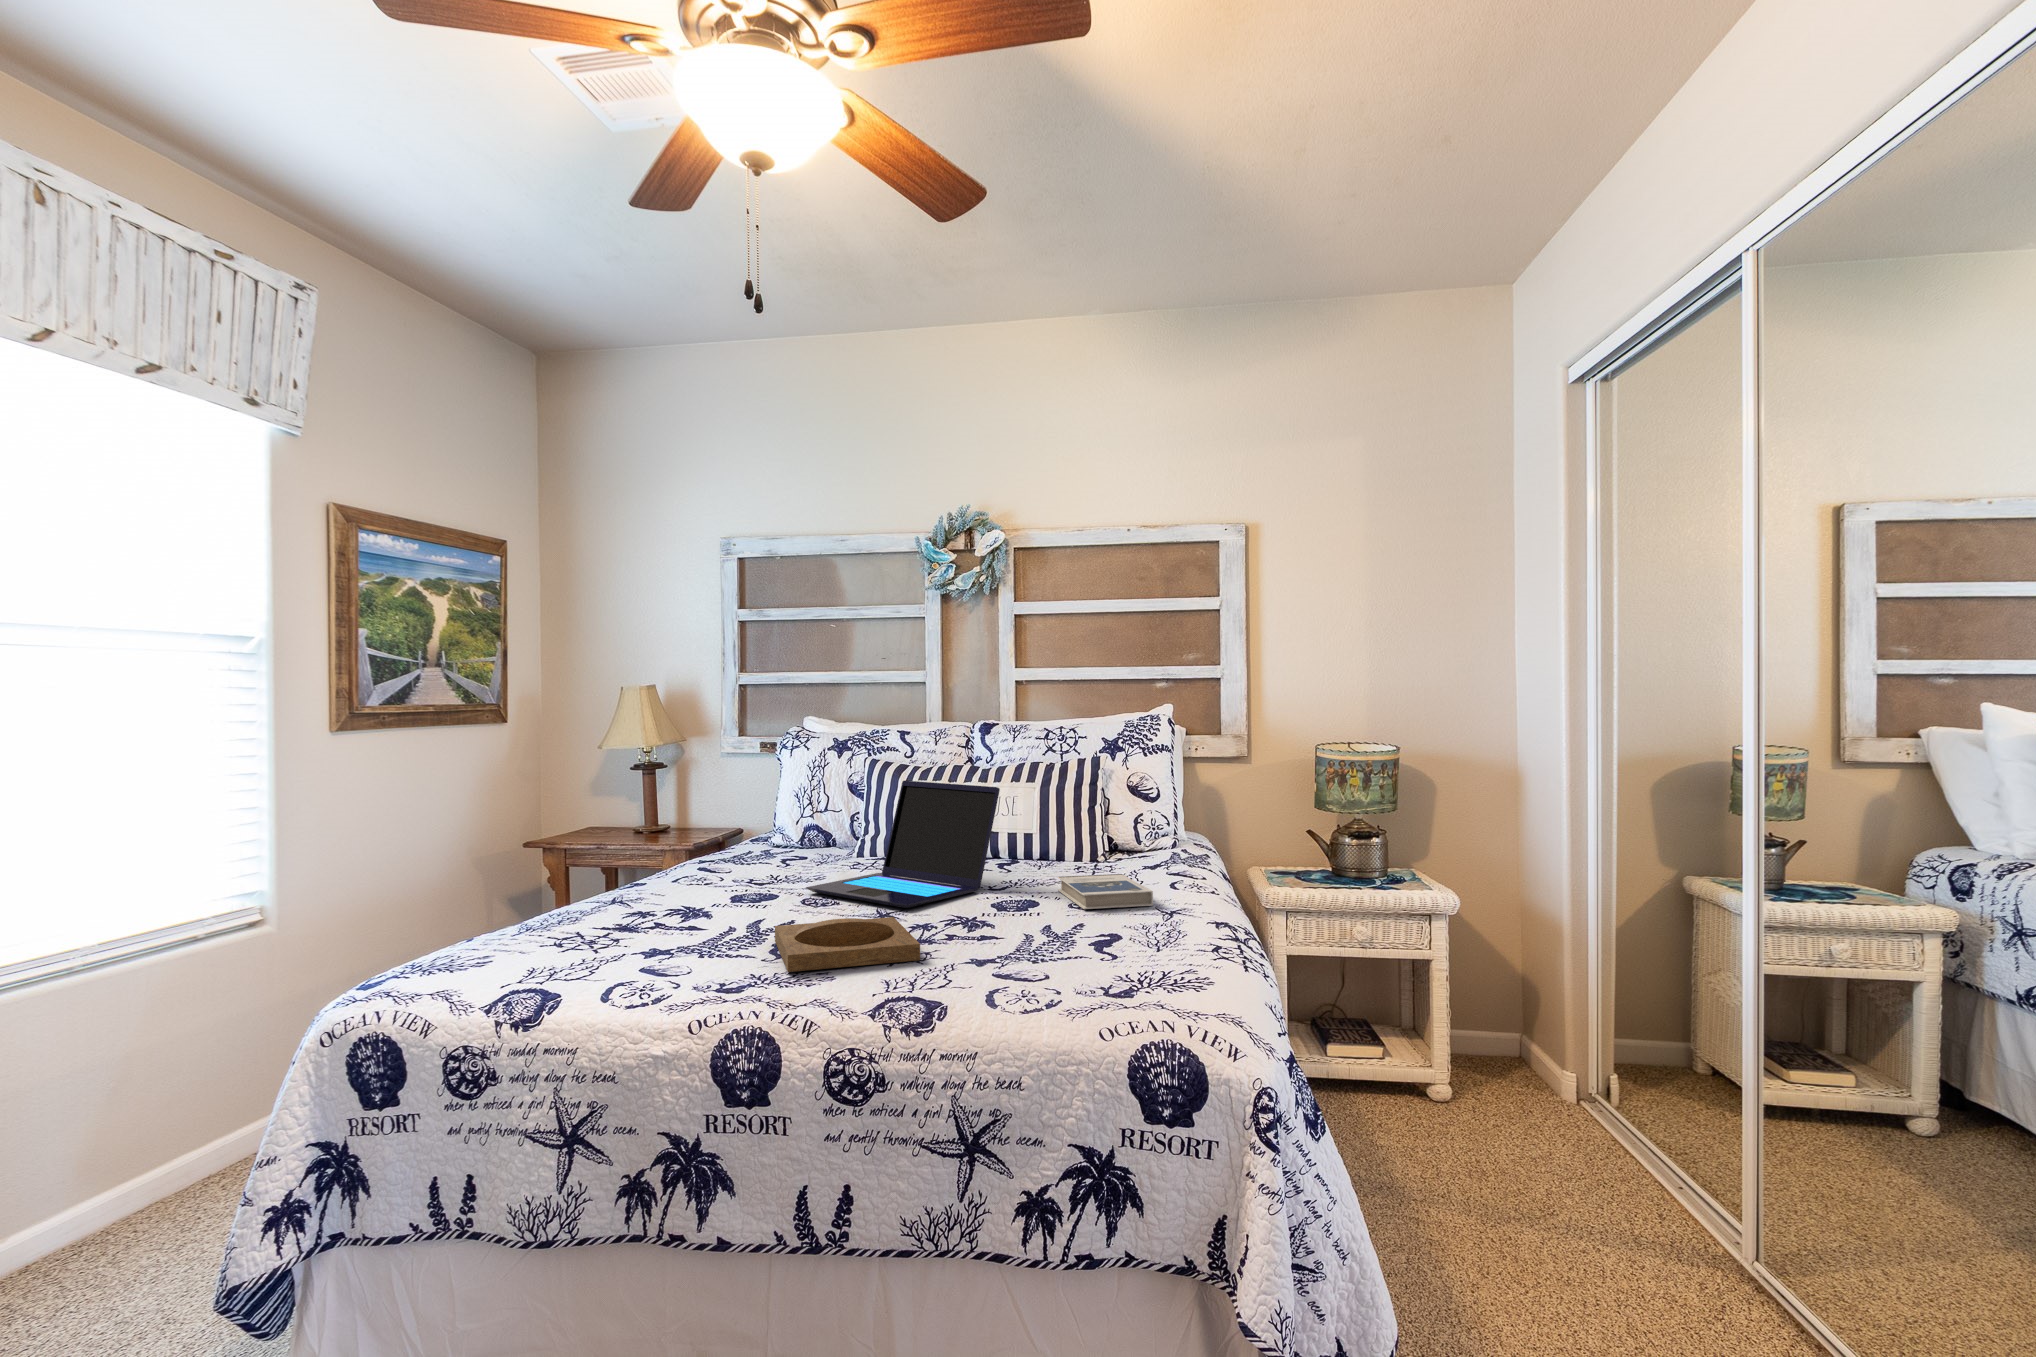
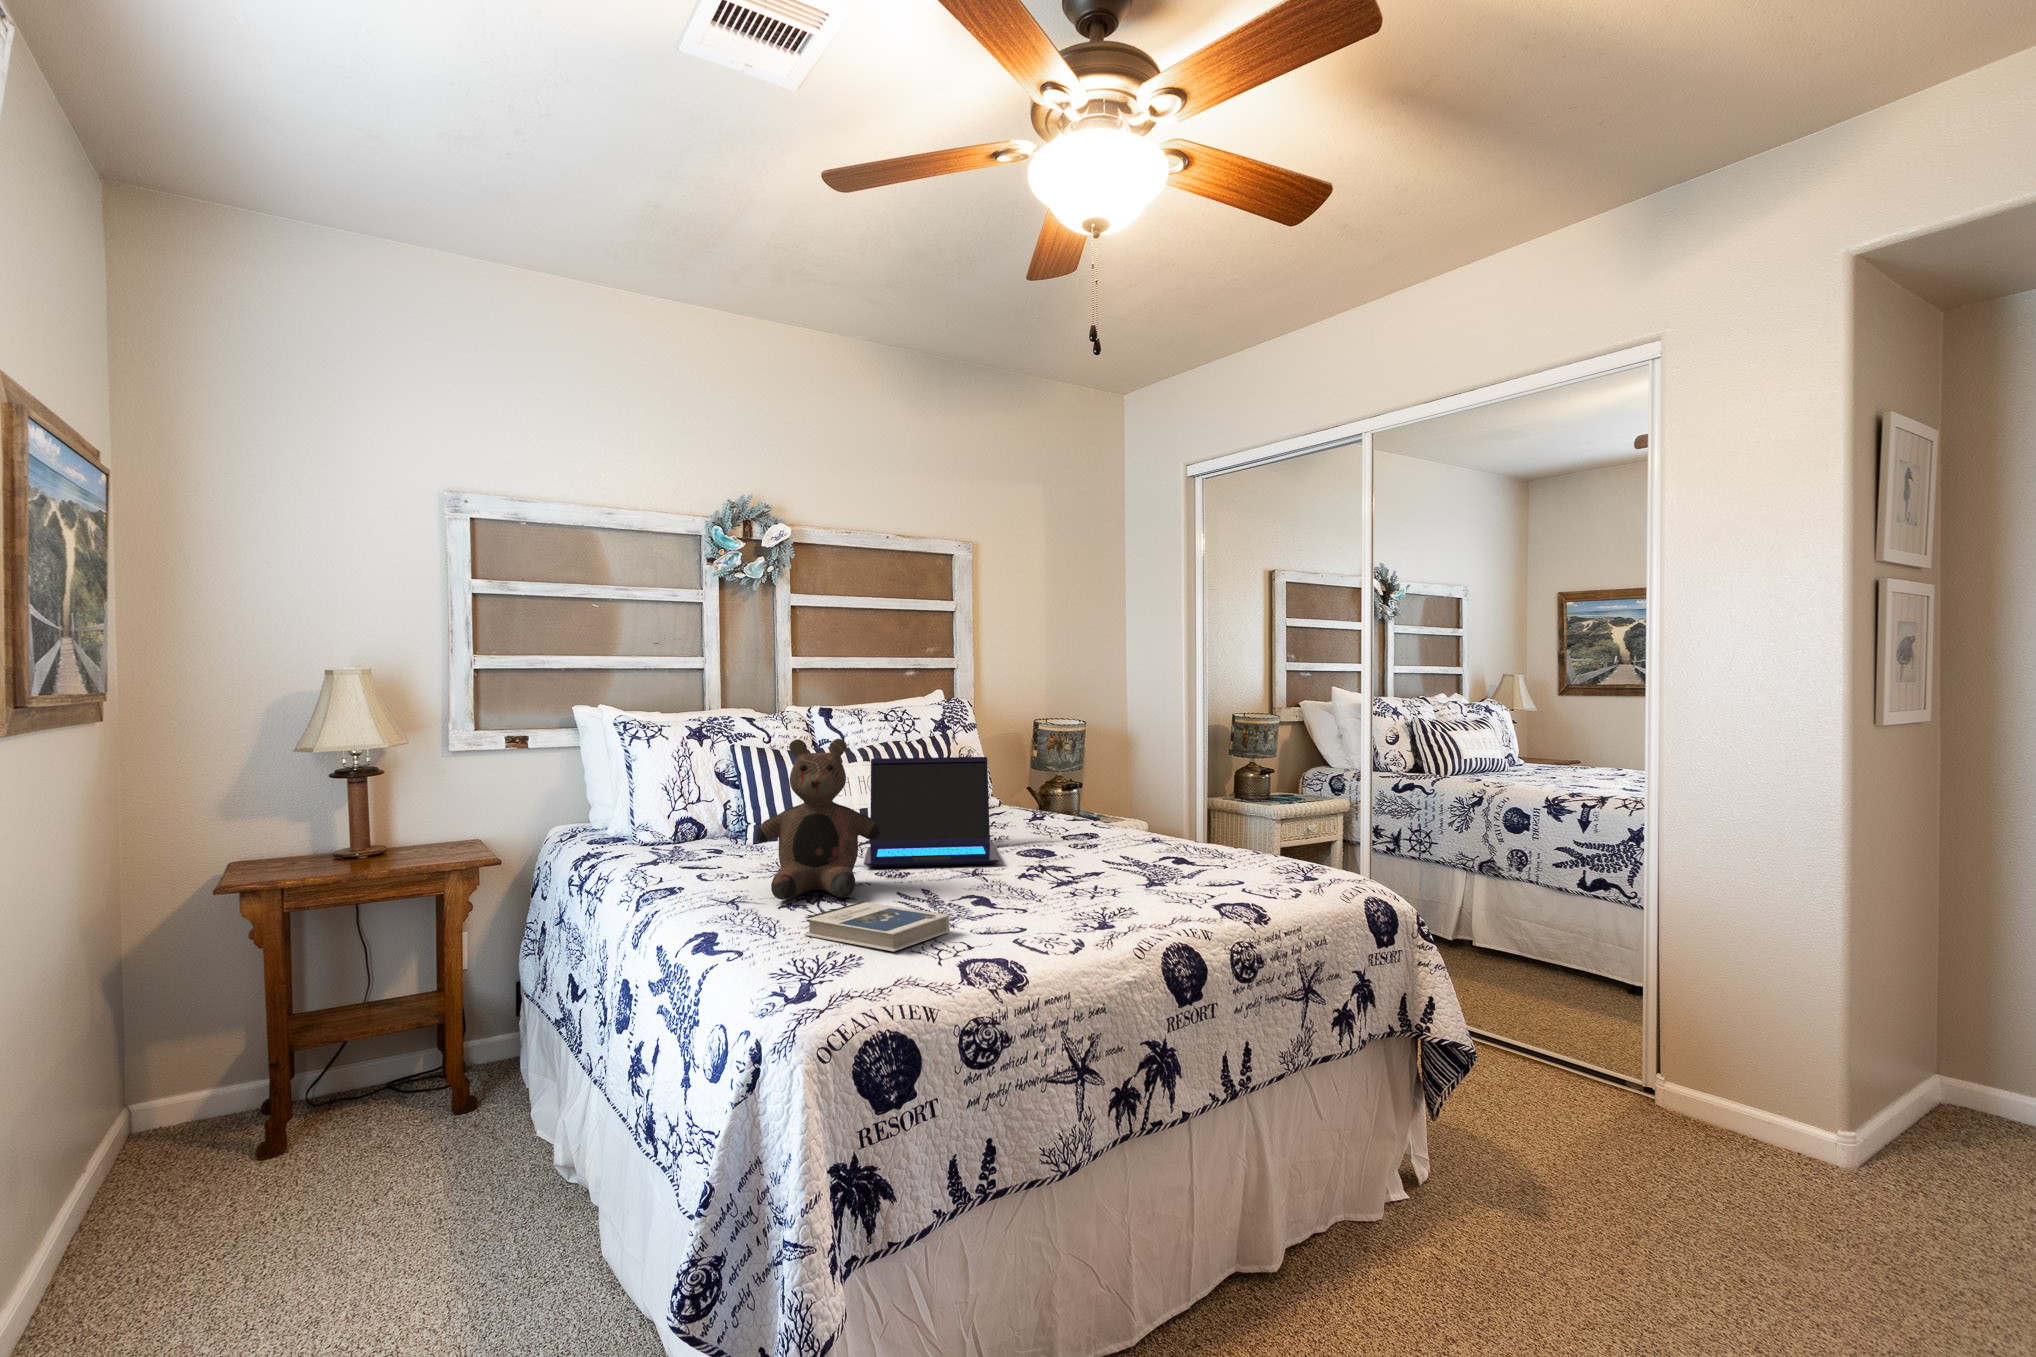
teddy bear: none [640,757,762,915] -> present [755,739,881,900]
hardback book: present [1058,874,1153,909] -> present [804,902,950,951]
tray: present [775,917,920,972] -> none [994,865,1137,908]

